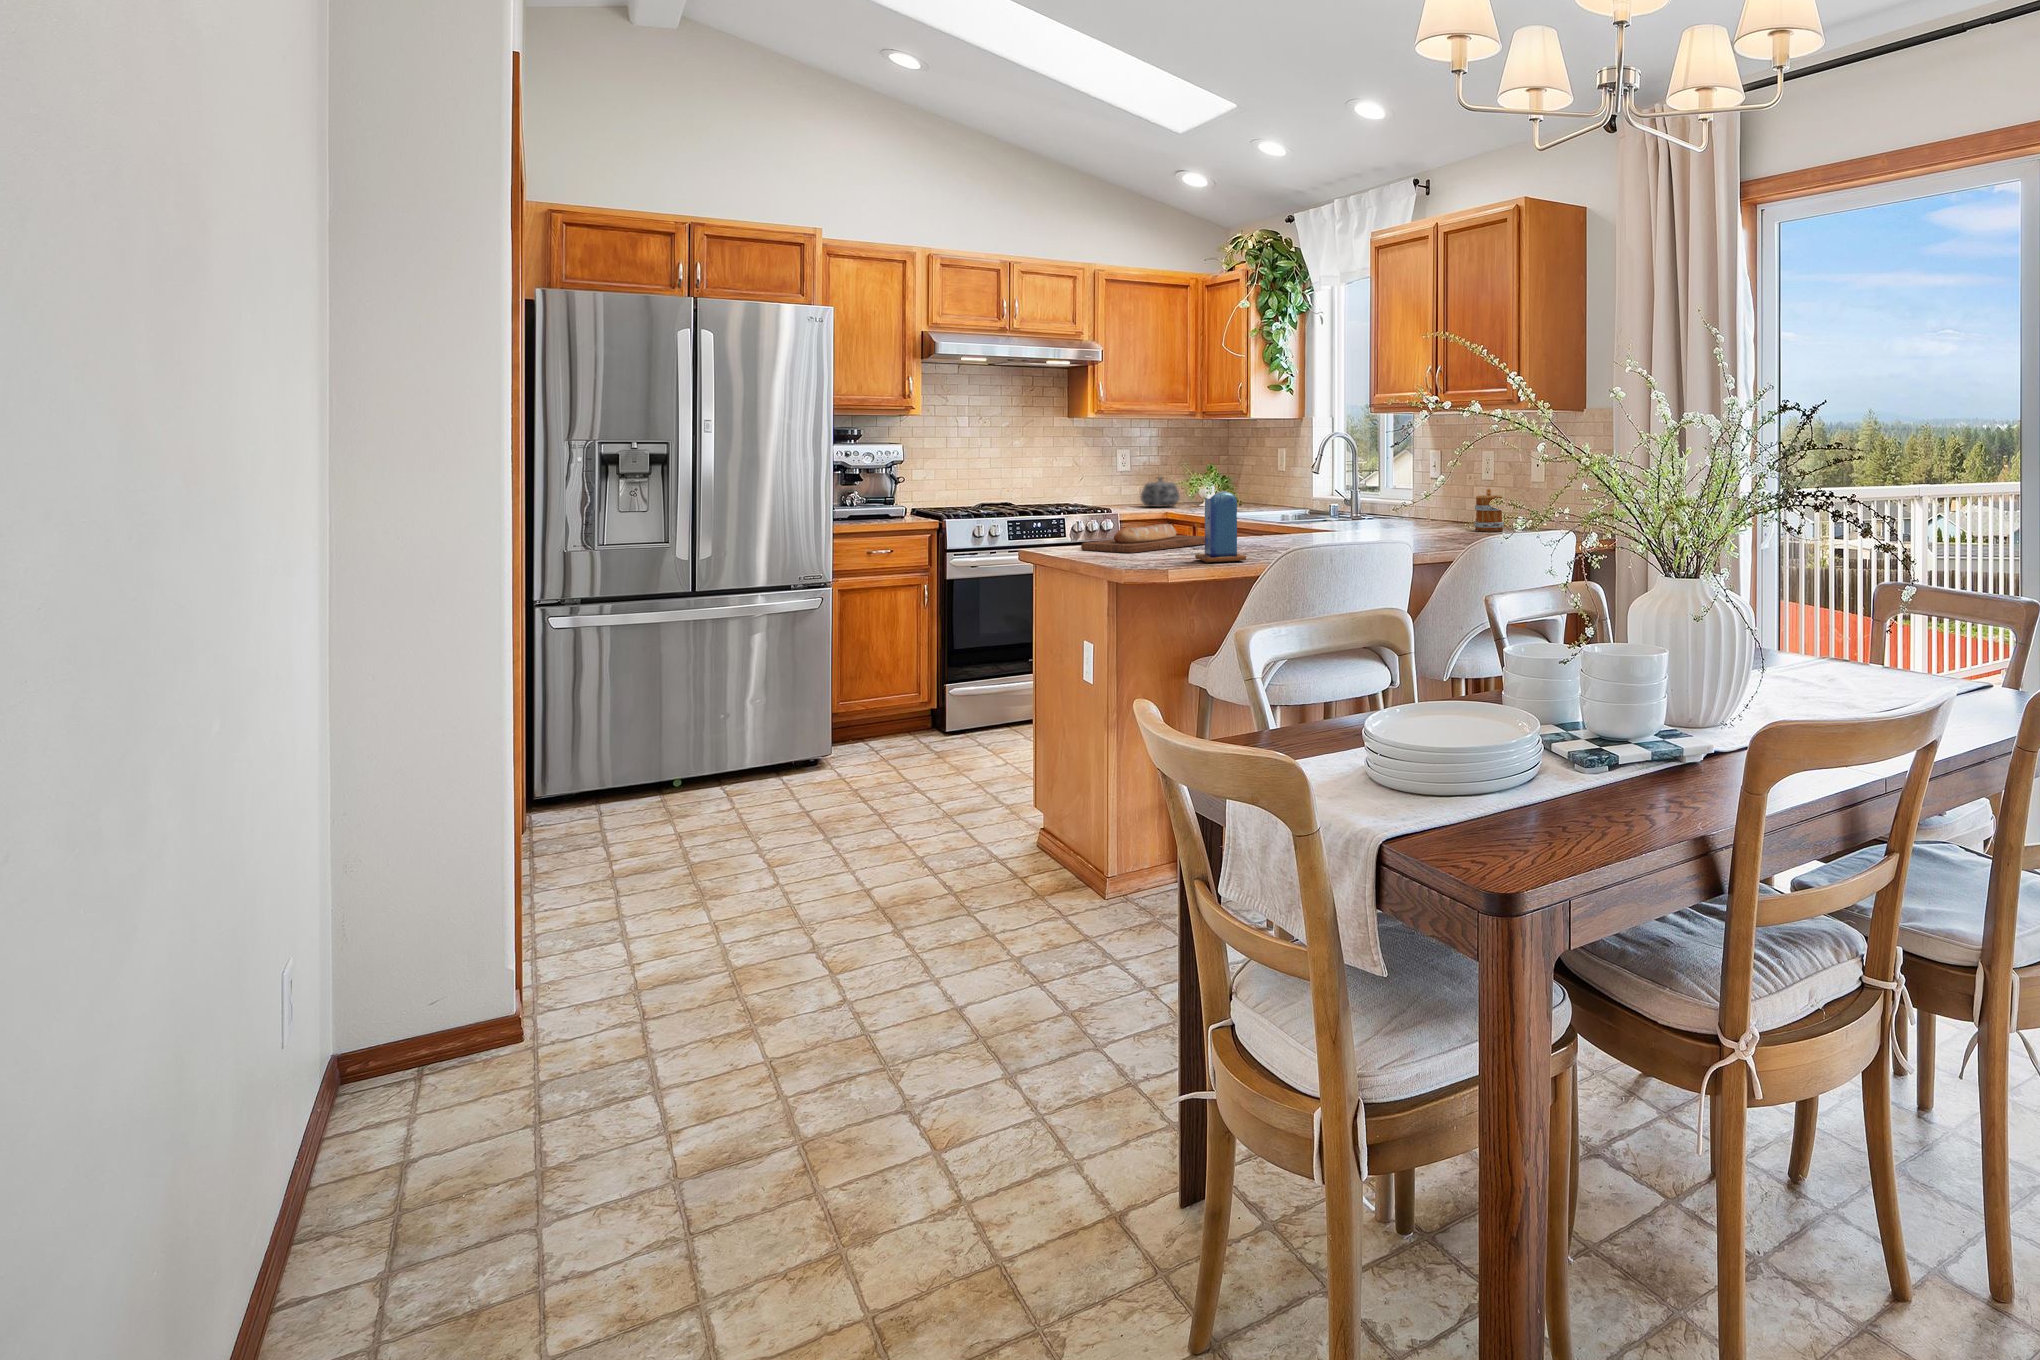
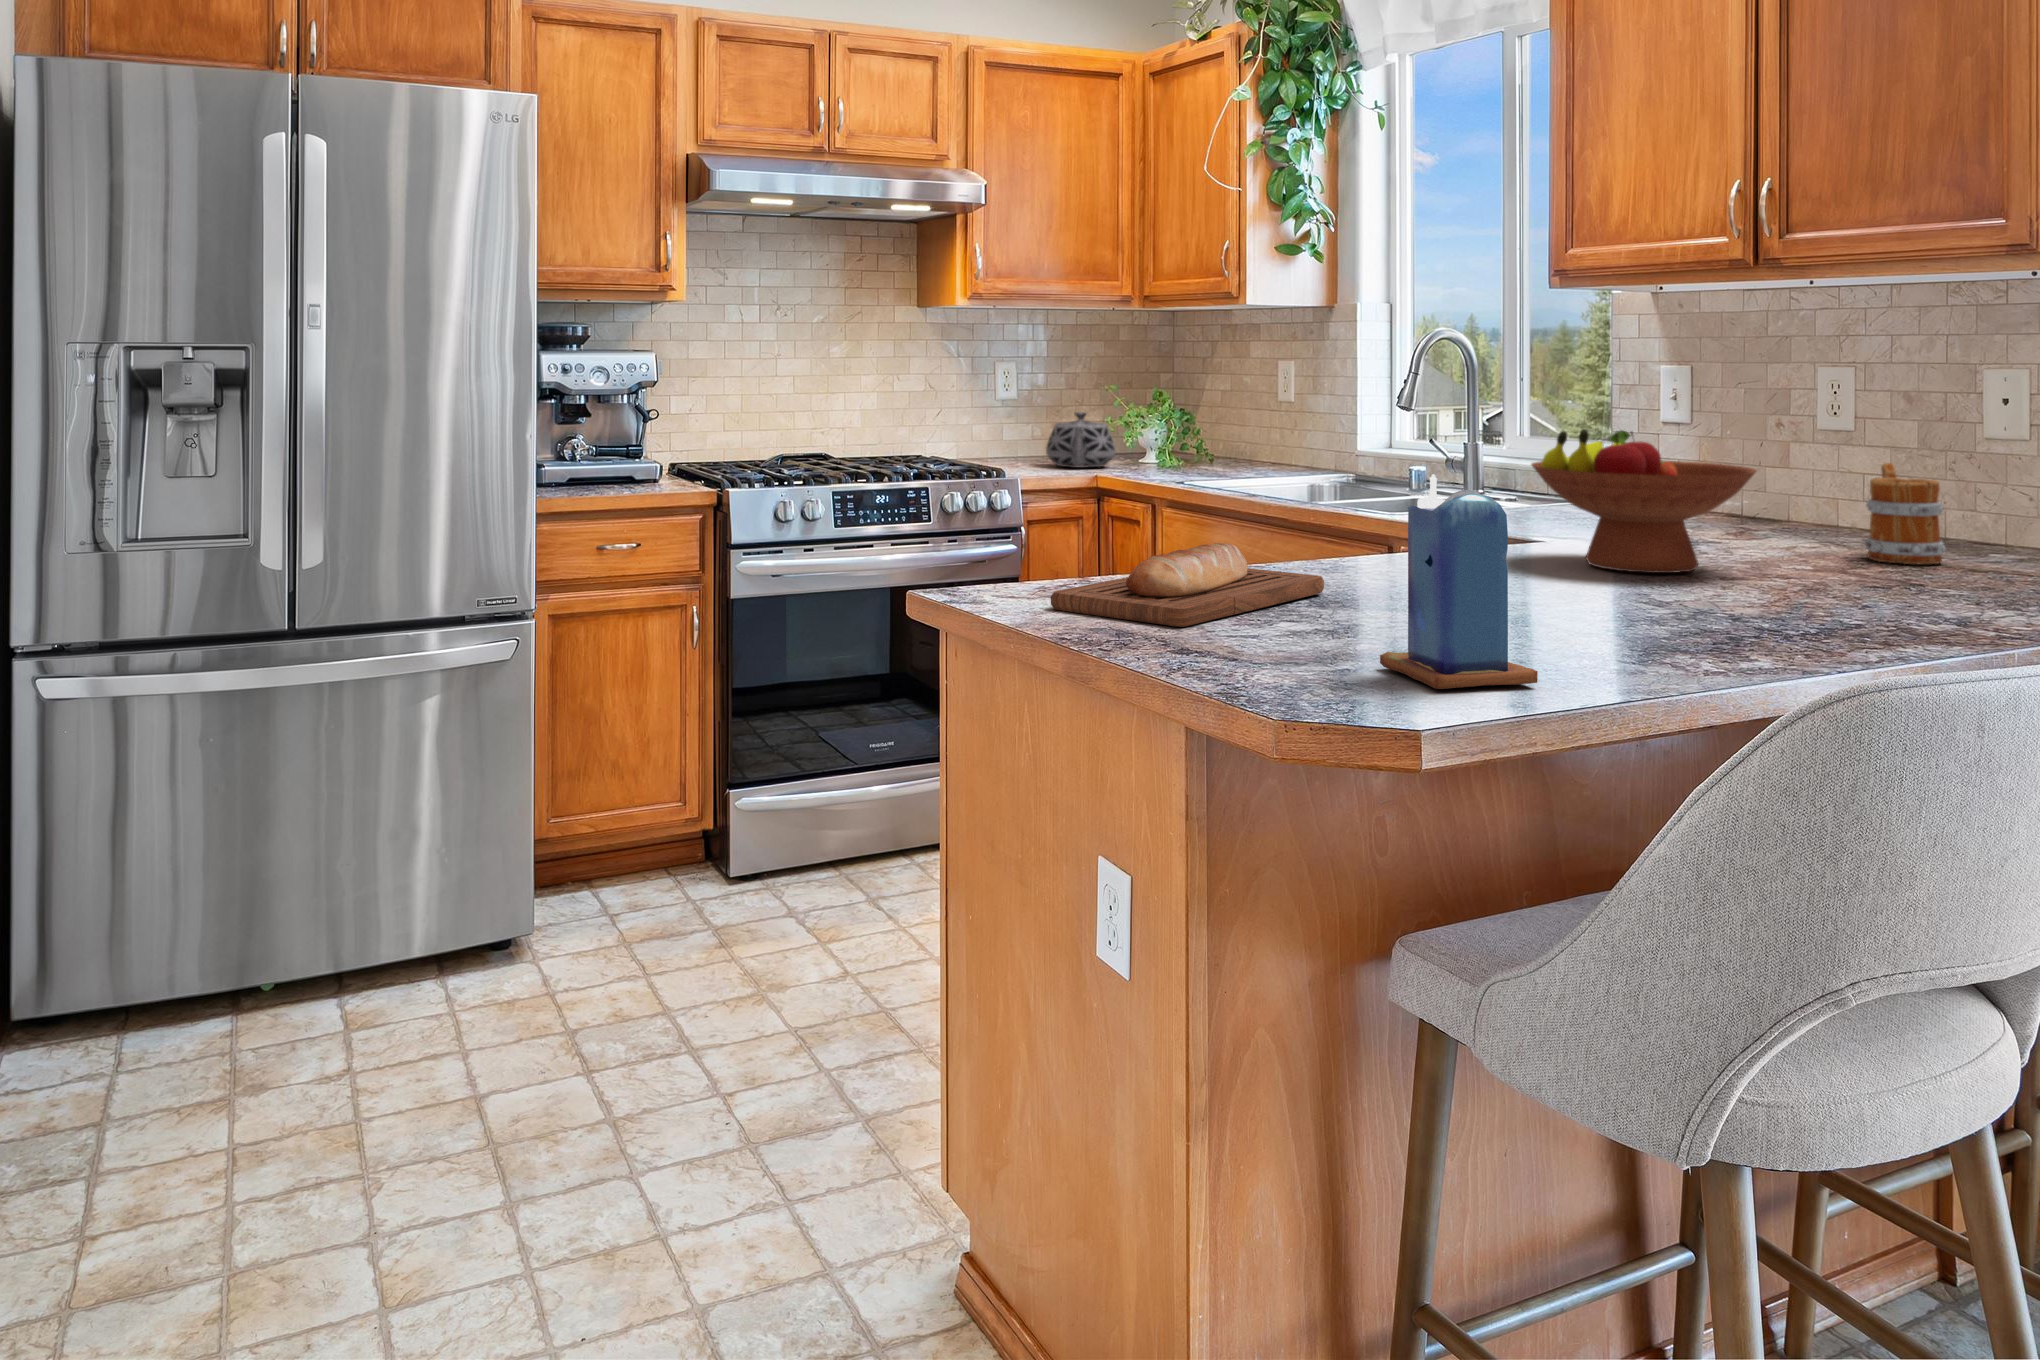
fruit bowl: none [1322,474,1413,536] -> present [1531,429,1756,573]

